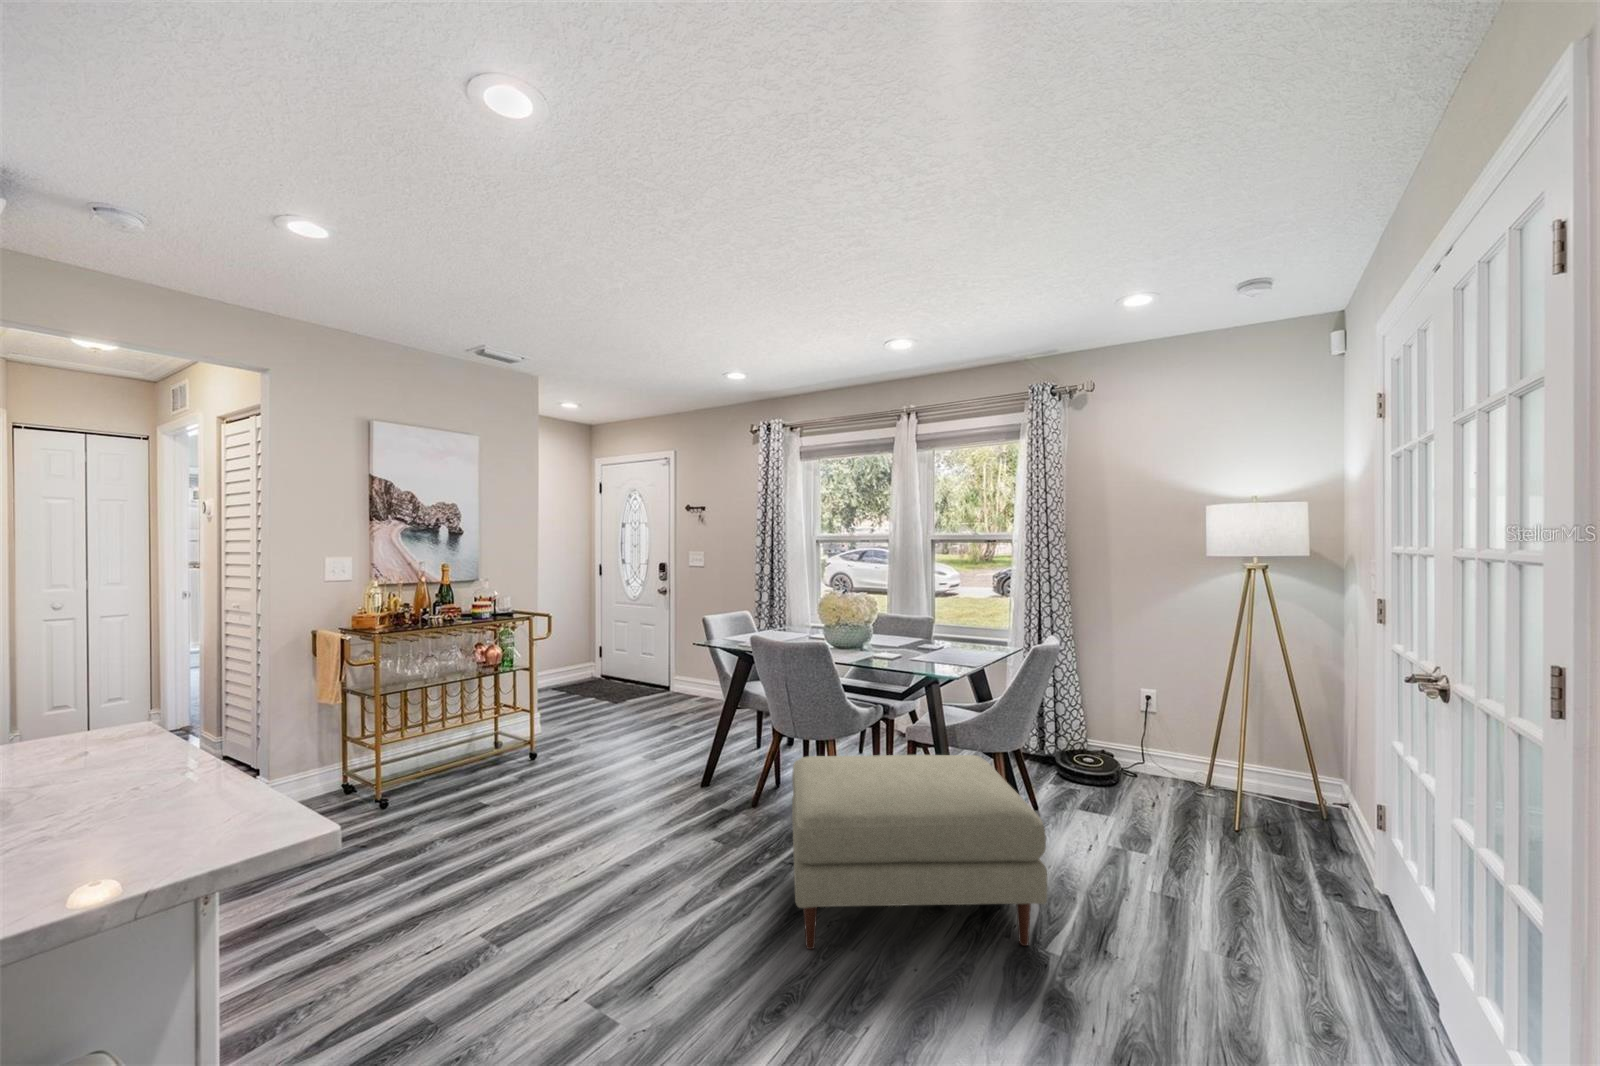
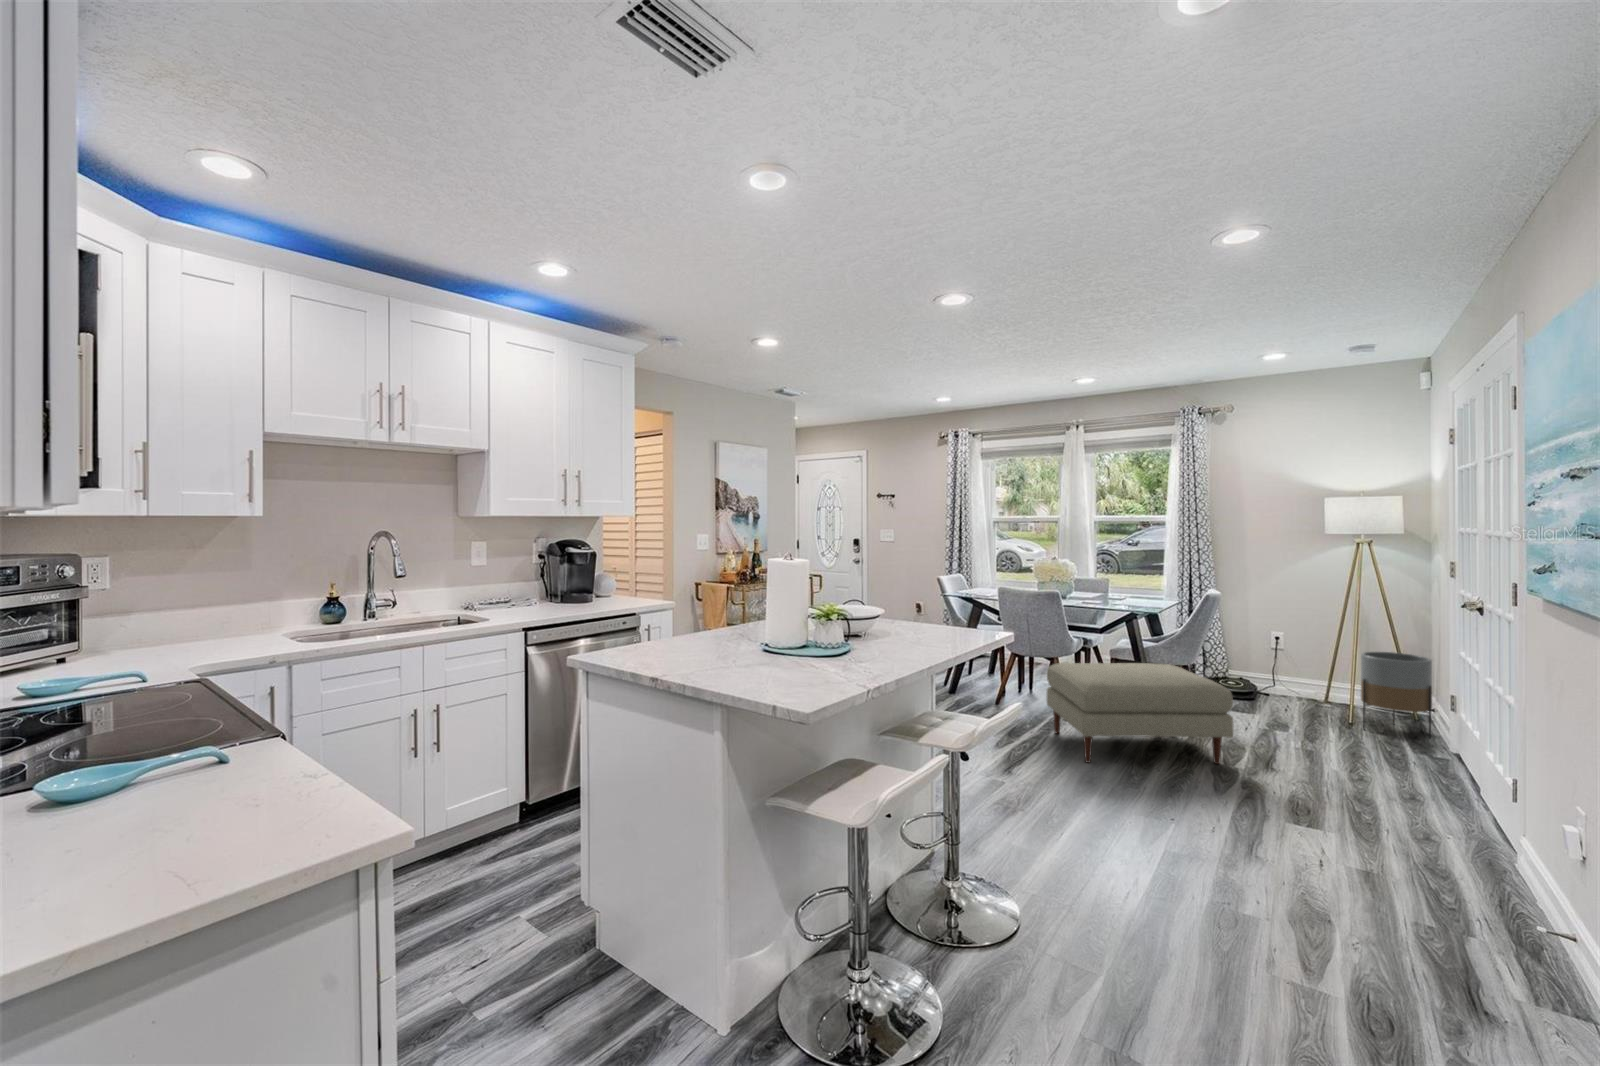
planter: none [1254,727,1355,867] -> present [1361,652,1432,738]

